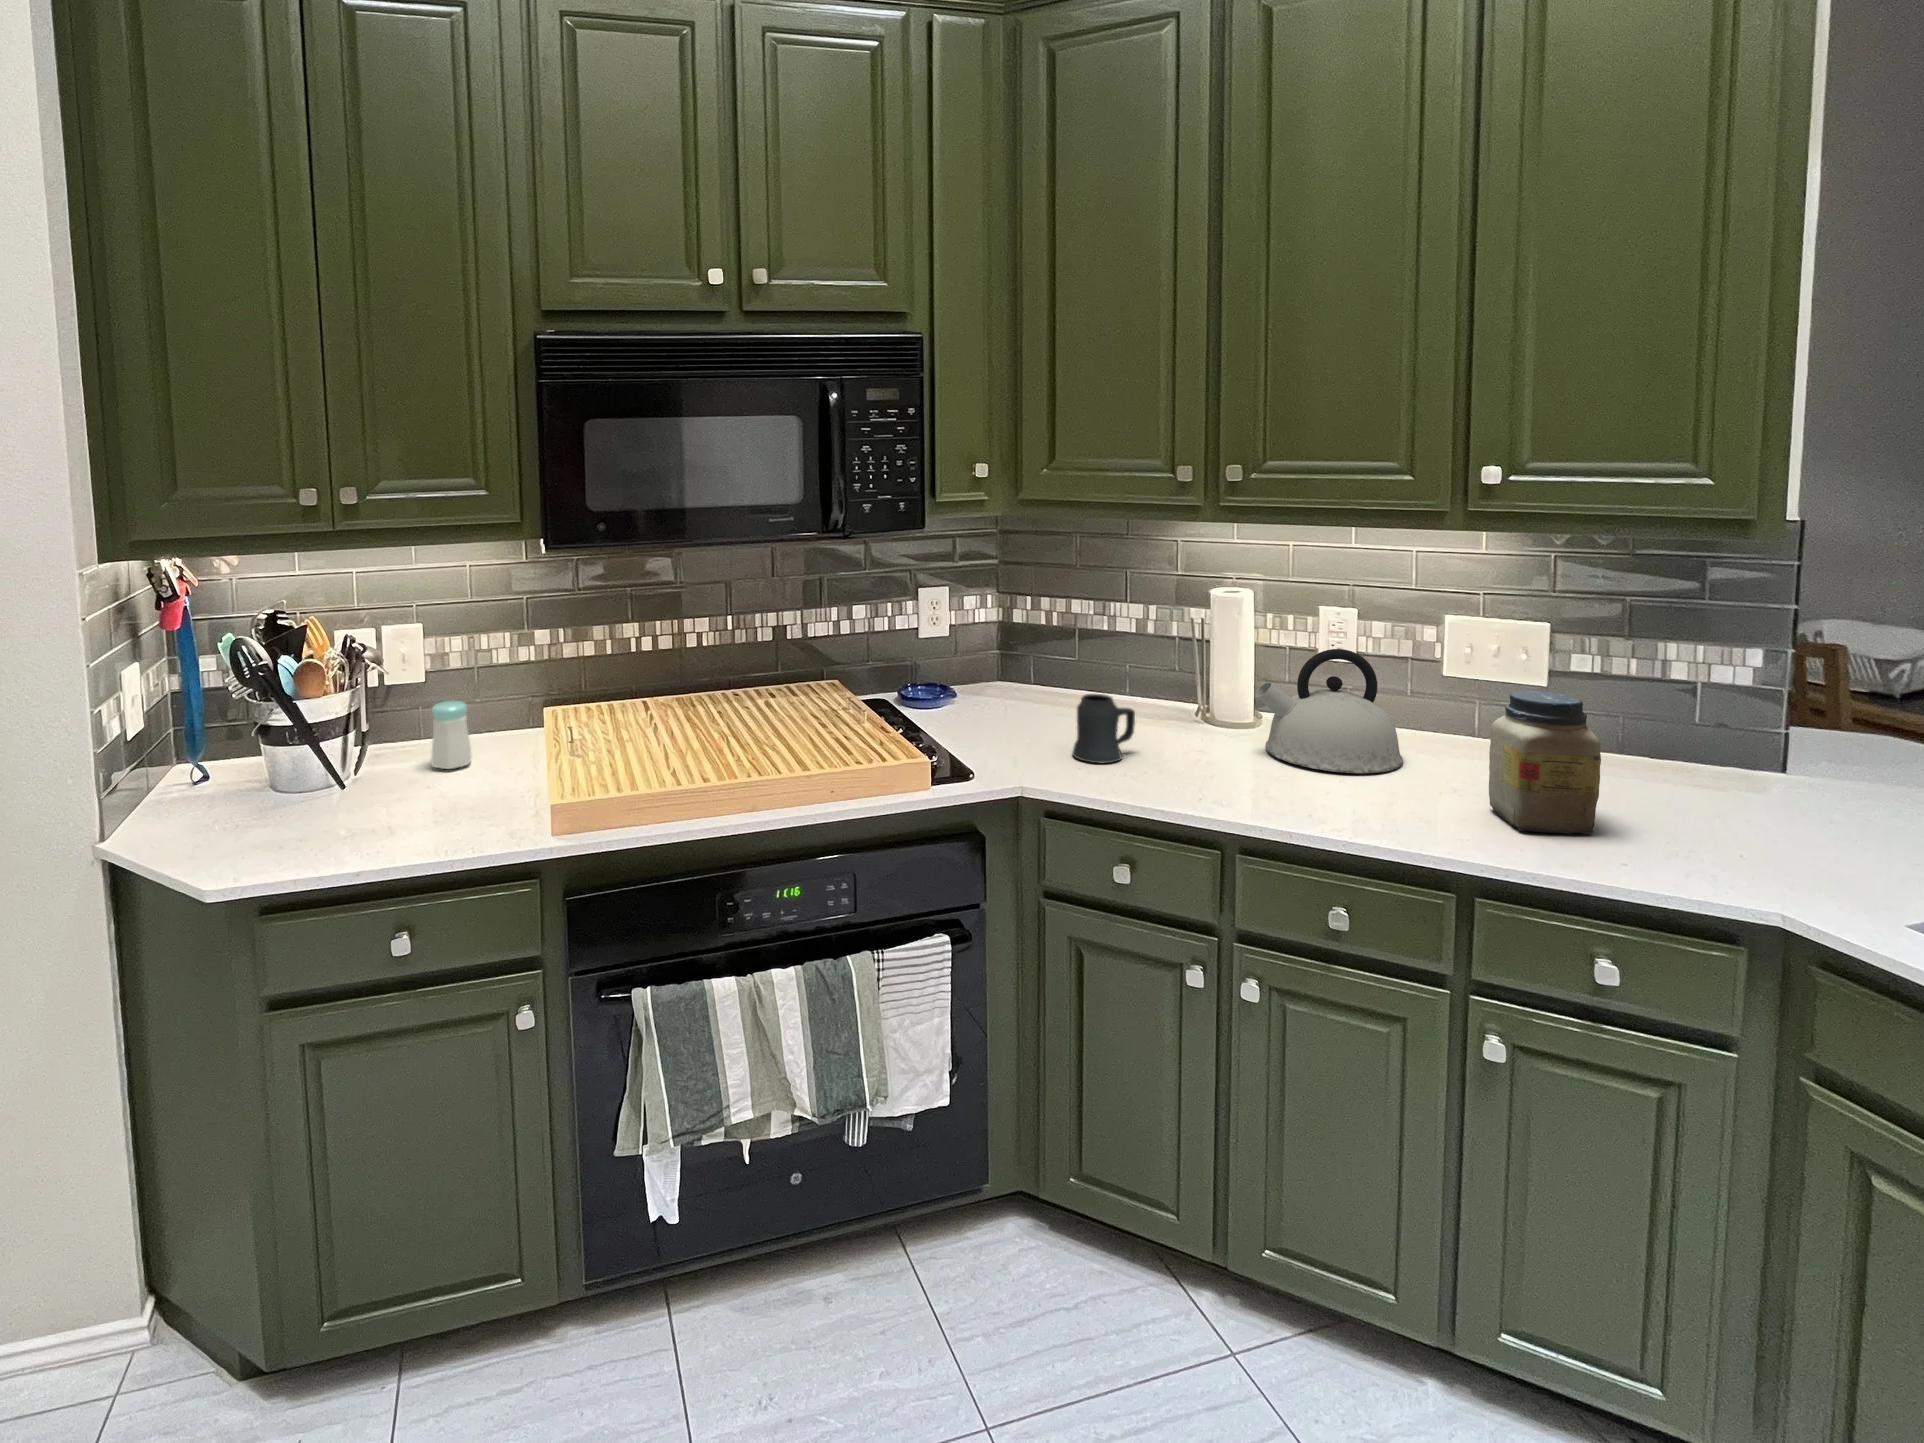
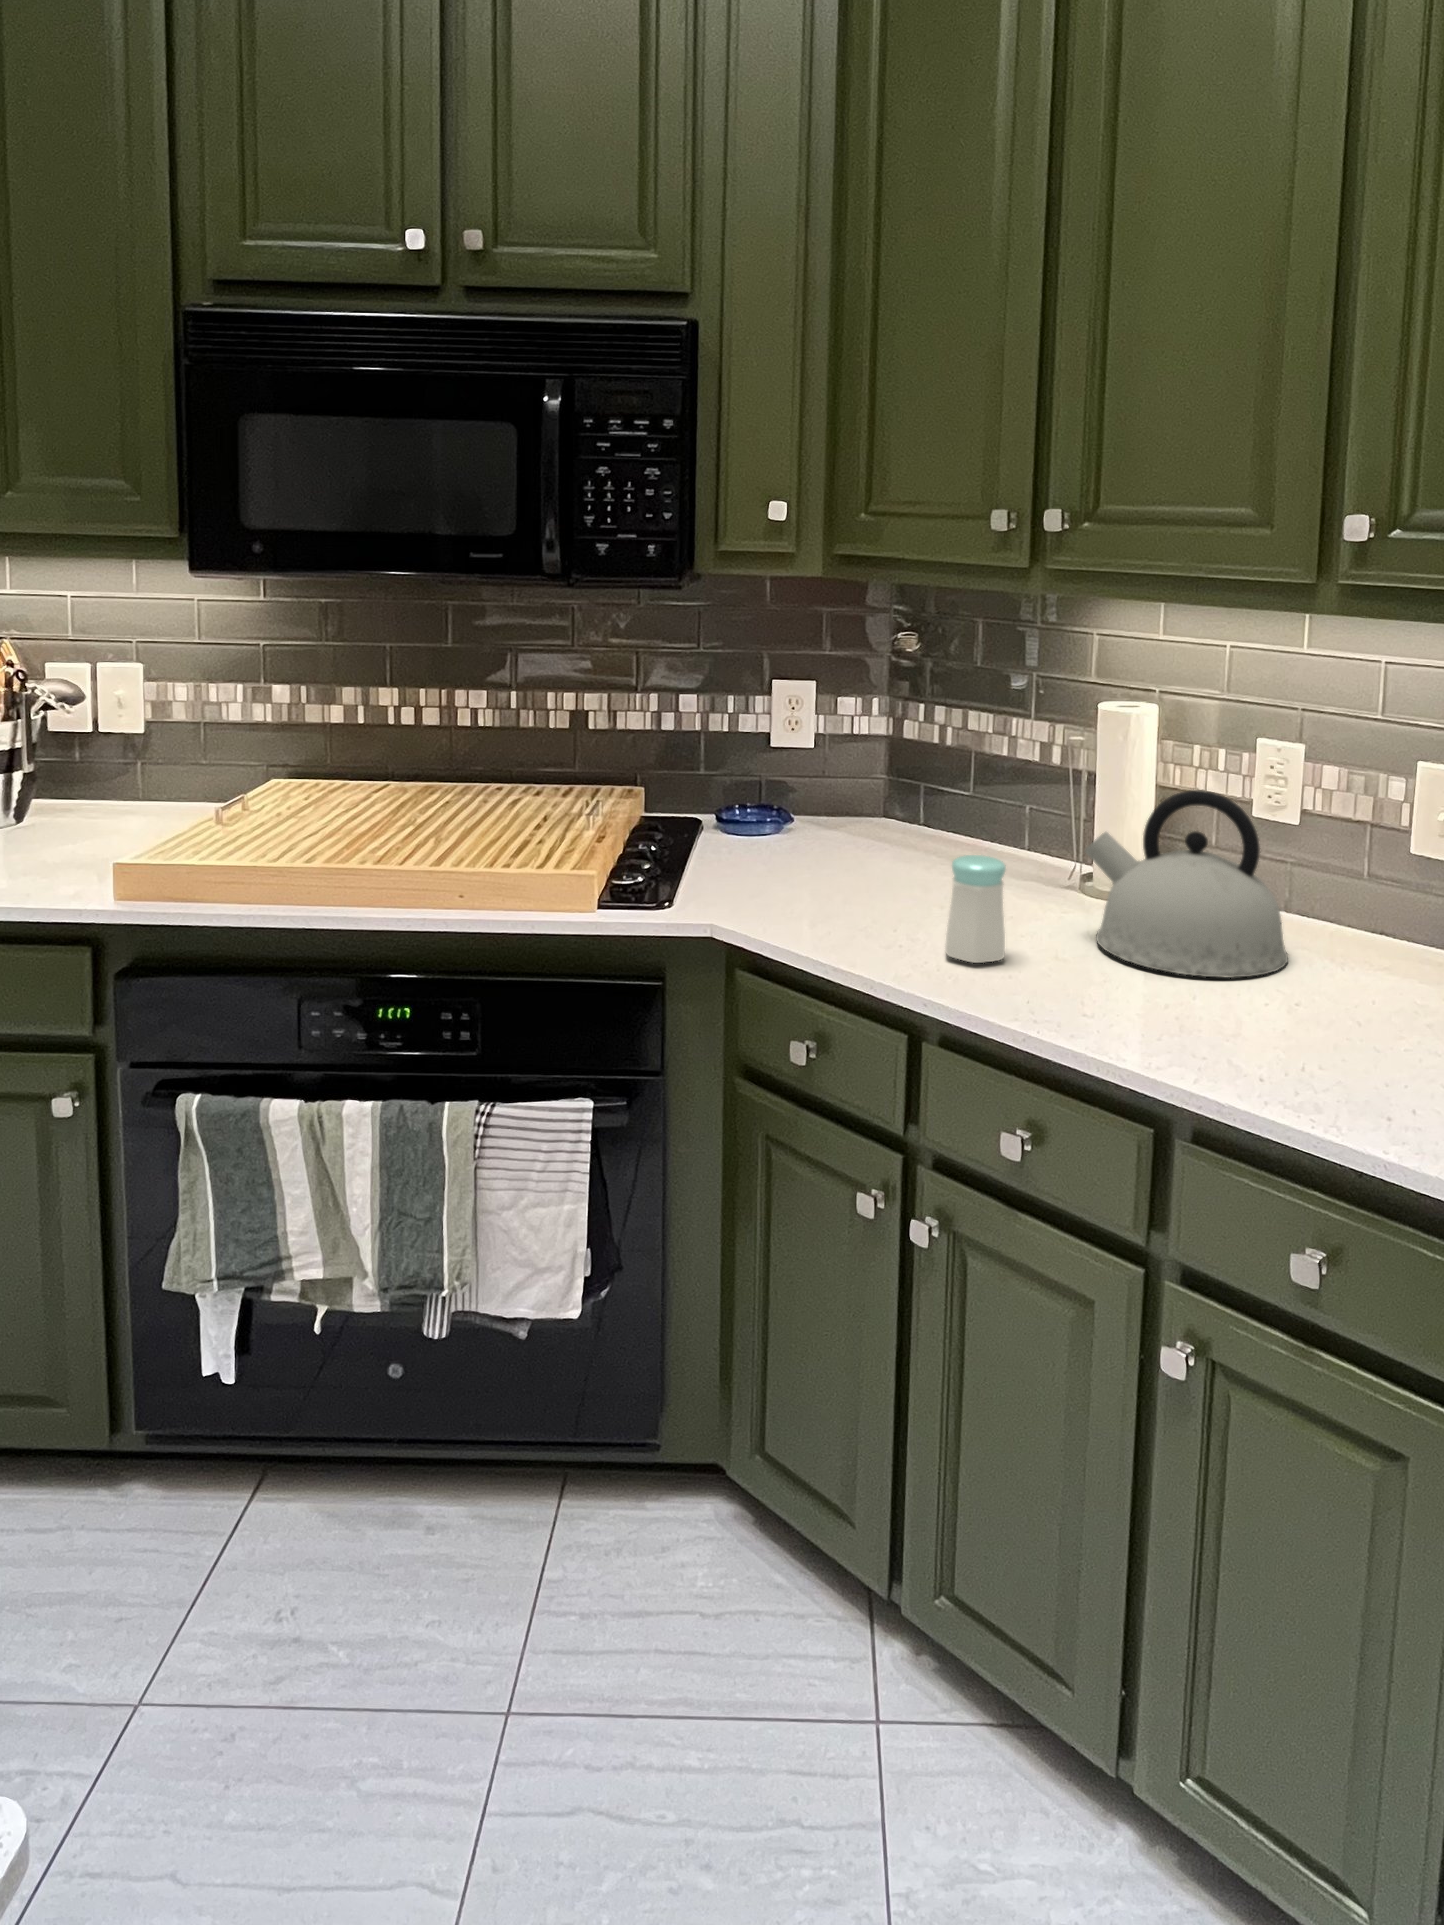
jar: present [1489,690,1601,834] -> none [1288,860,1430,1095]
mug: present [1072,694,1135,763] -> none [828,823,919,920]
salt shaker: present [431,701,471,769] -> present [945,855,1006,963]

